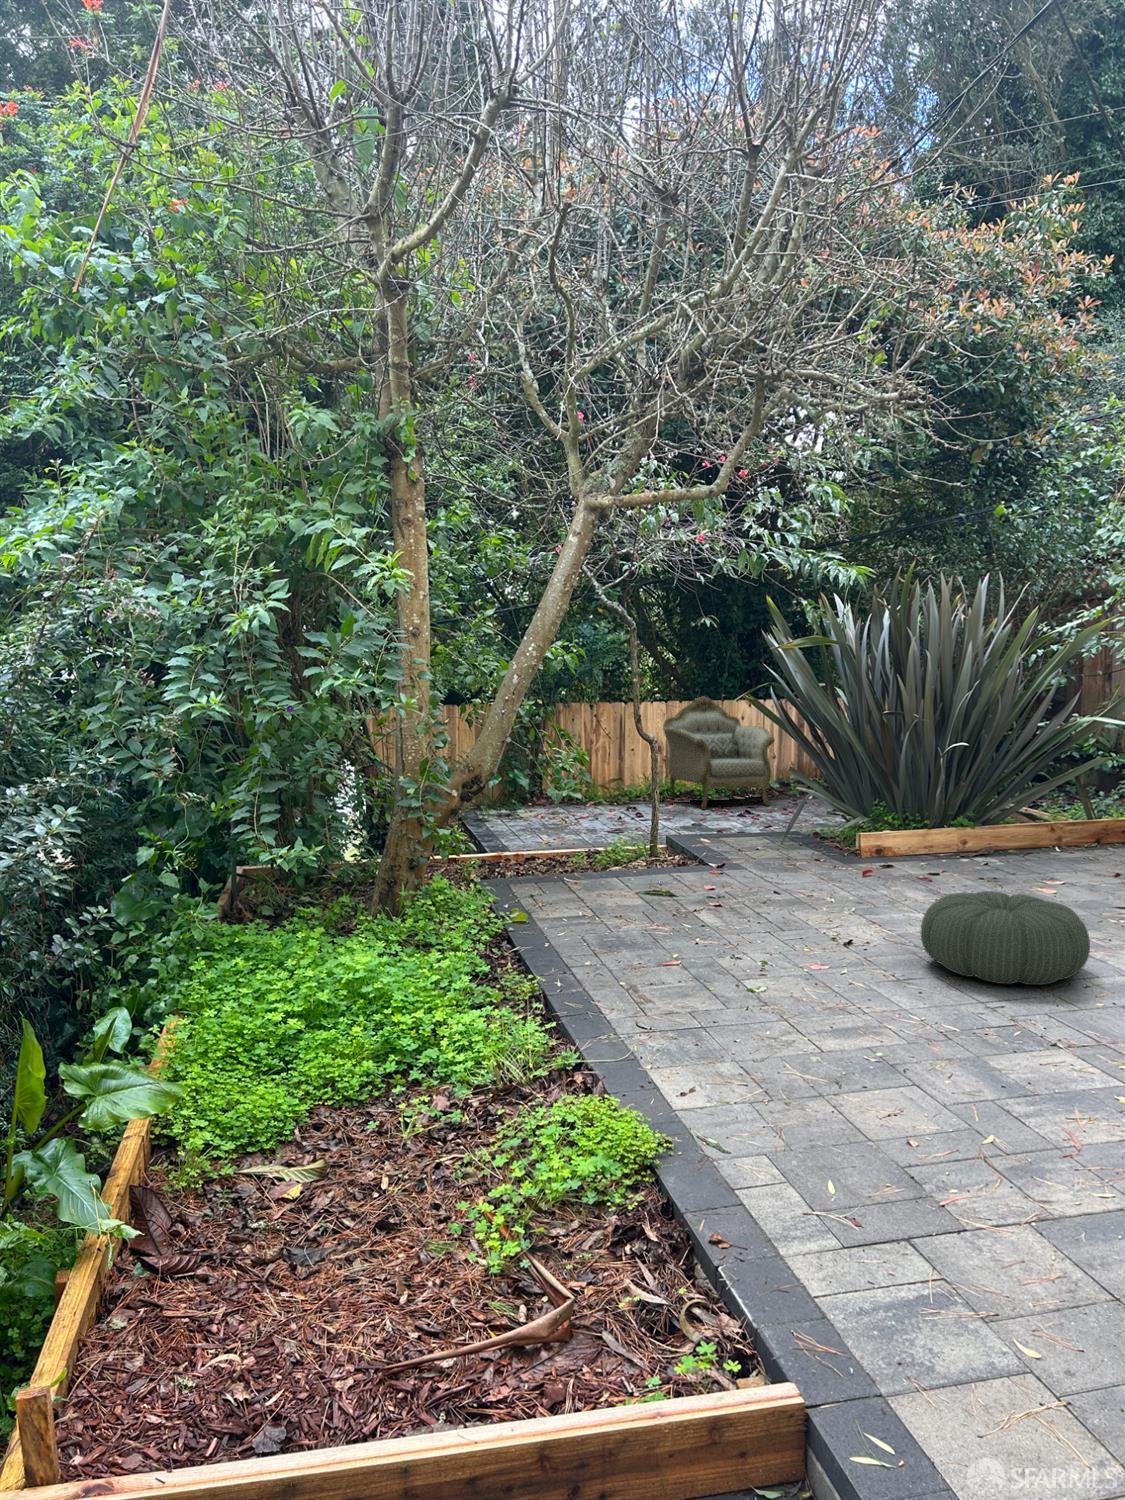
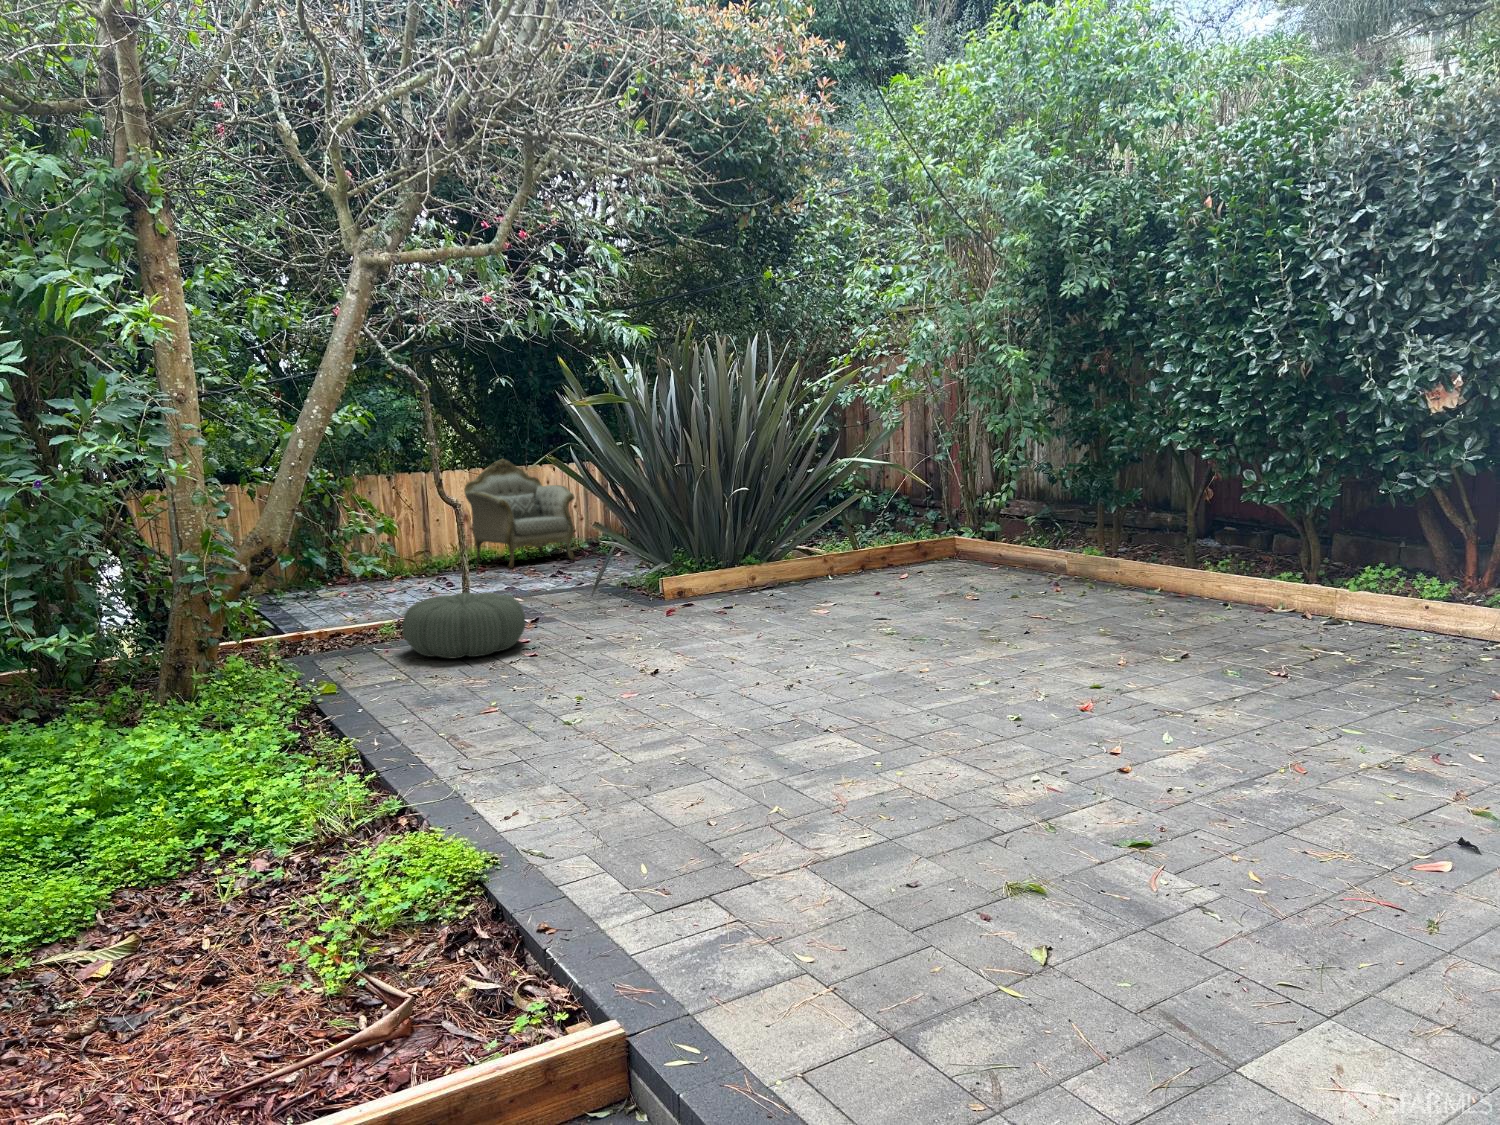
pouf: present [921,891,1090,985] -> present [403,592,525,658]

